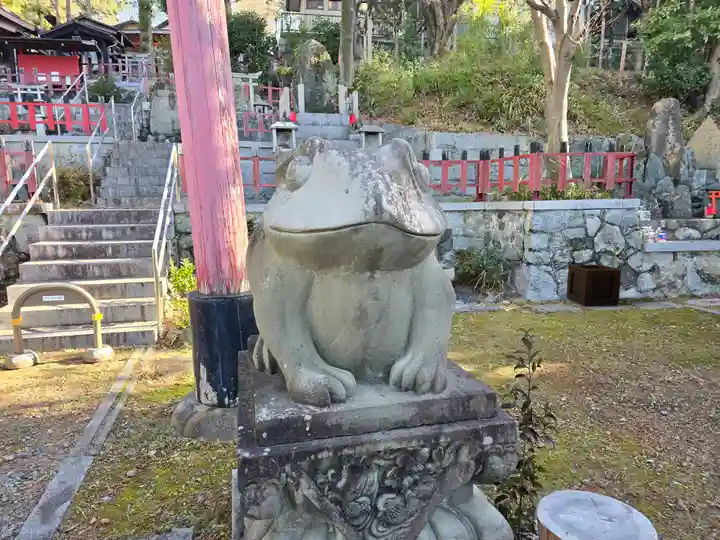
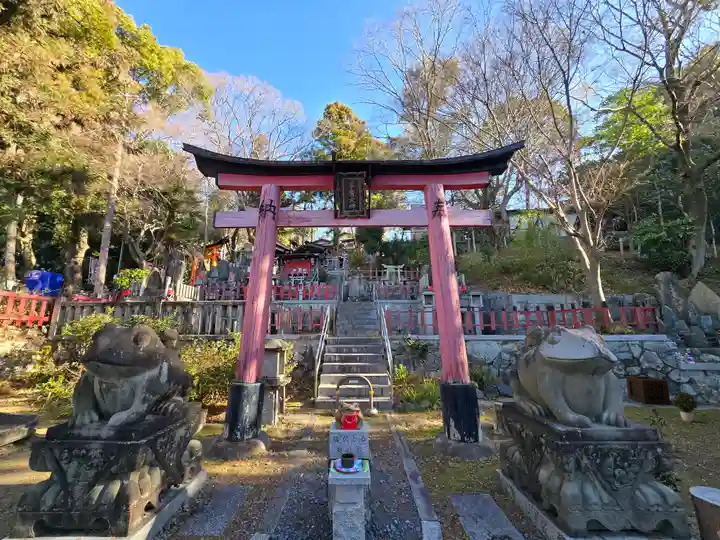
potted plant: none [613,288,648,332] -> present [671,392,698,422]

